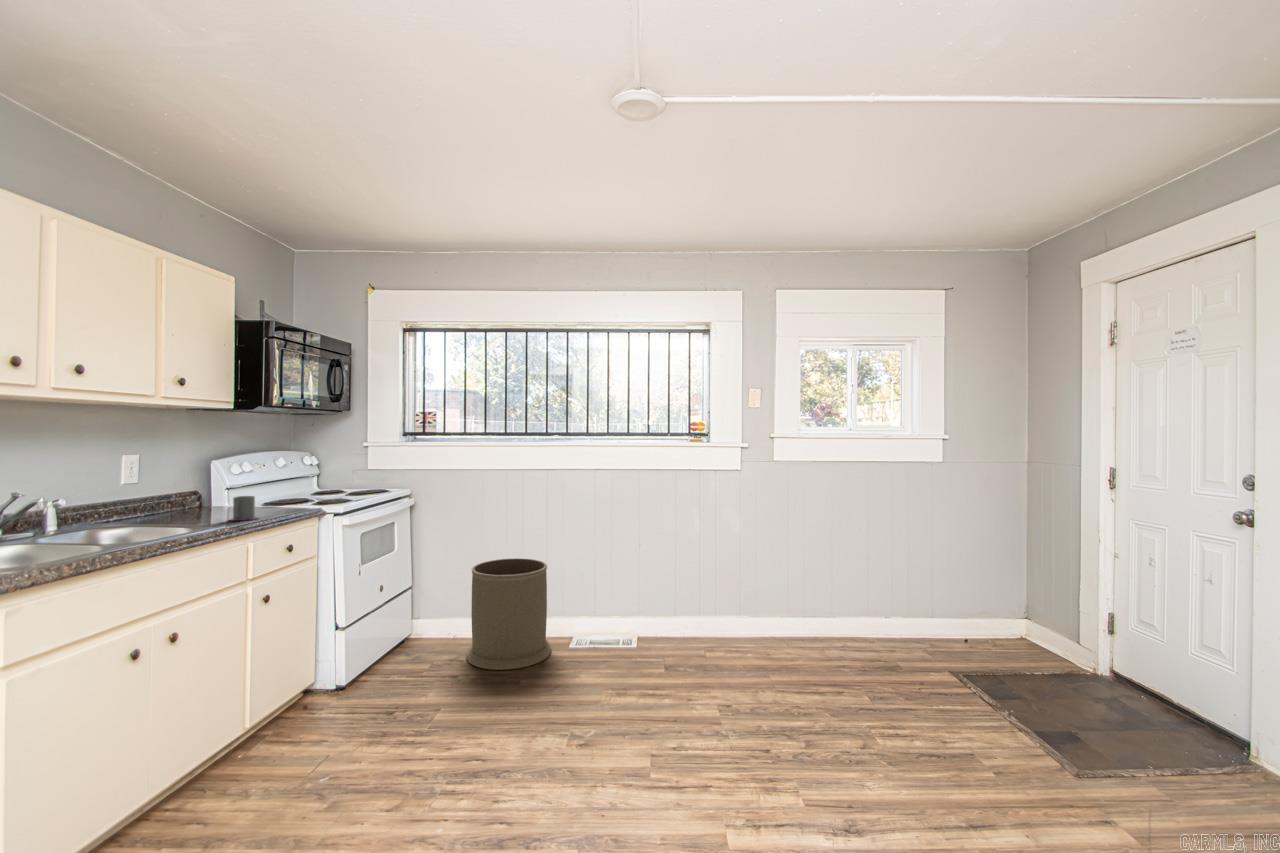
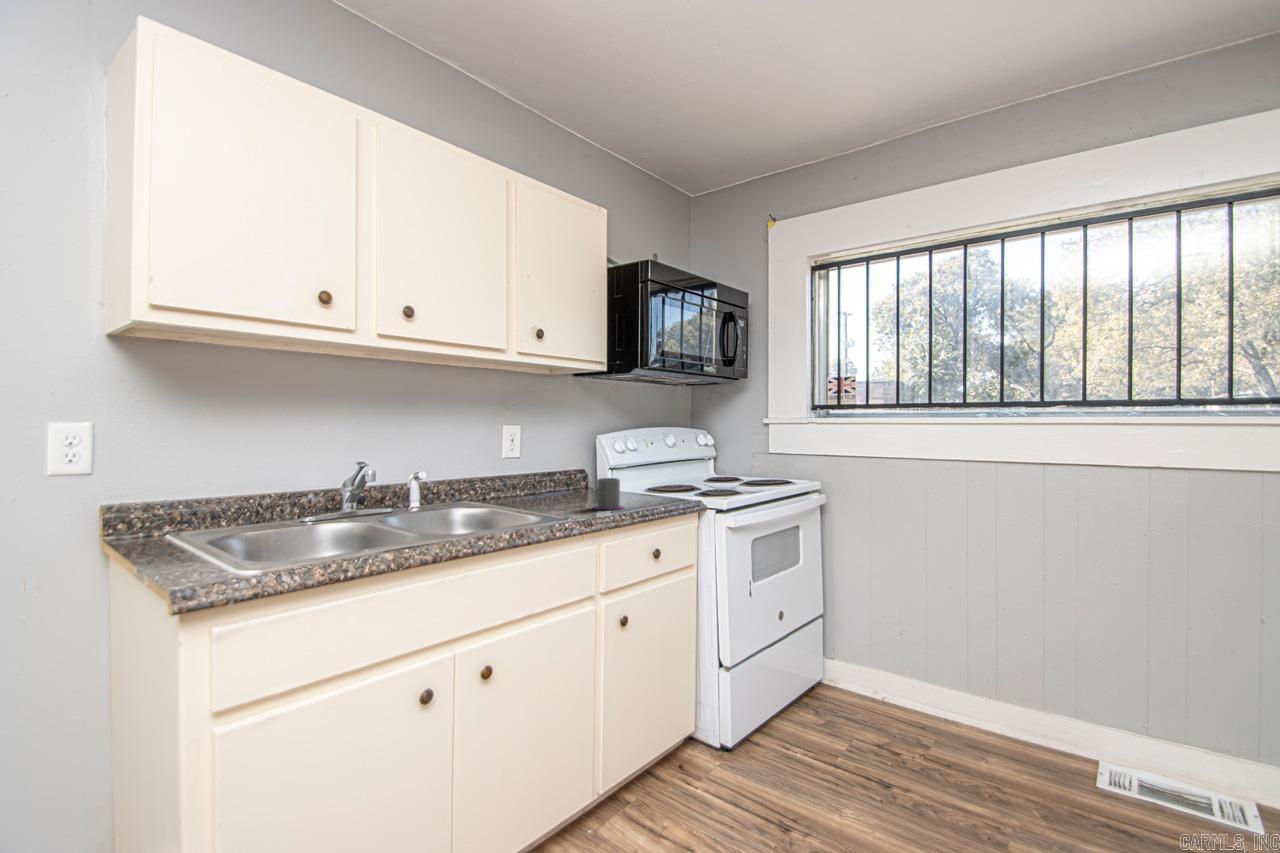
trash can: present [466,558,551,670] -> none [904,603,1065,810]

